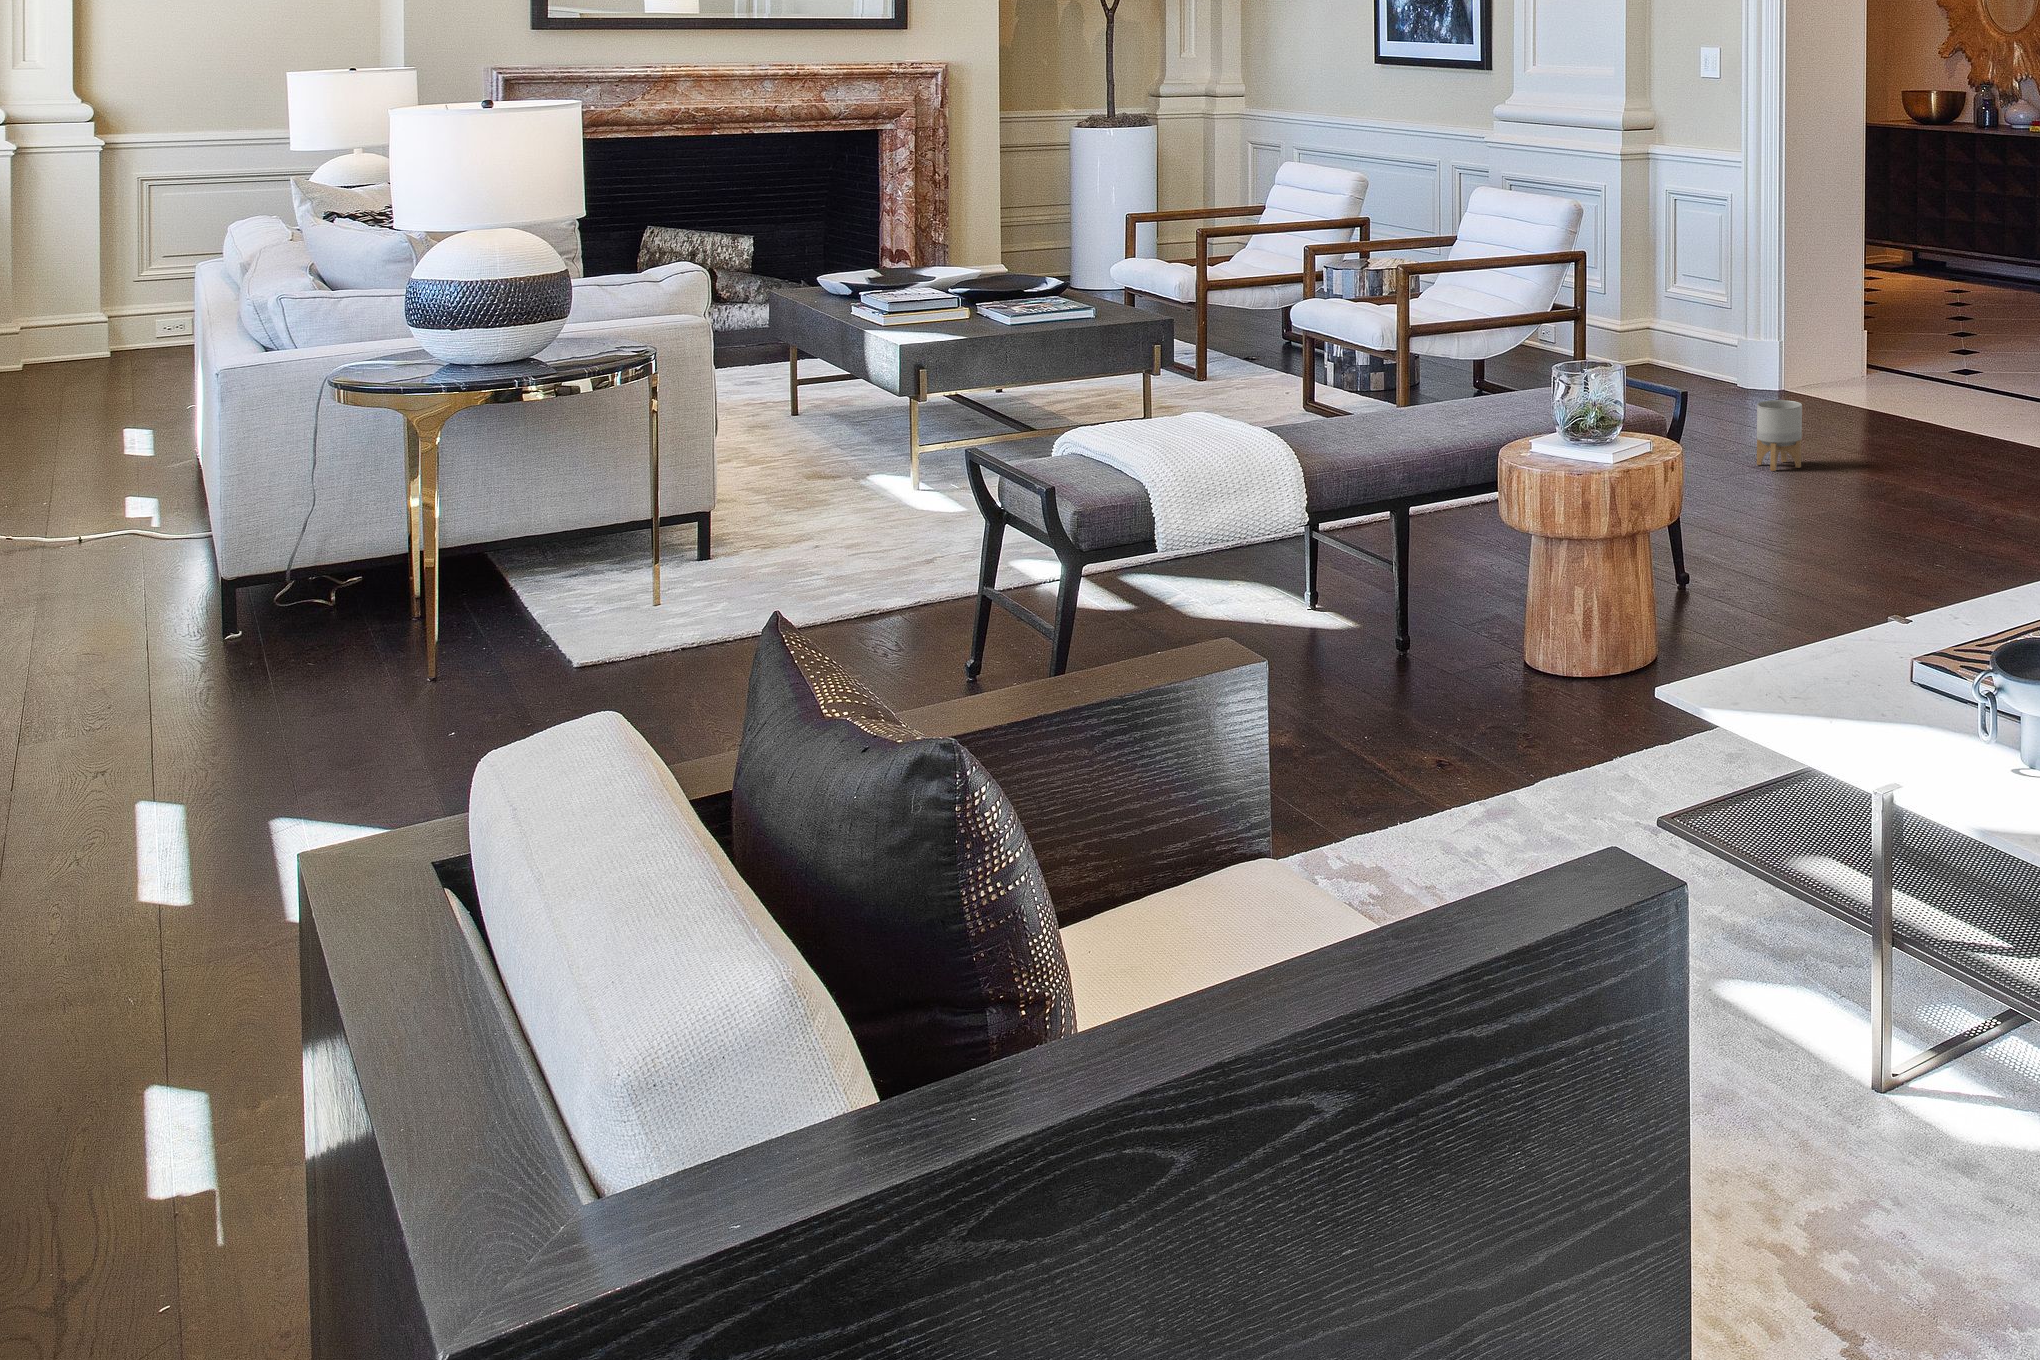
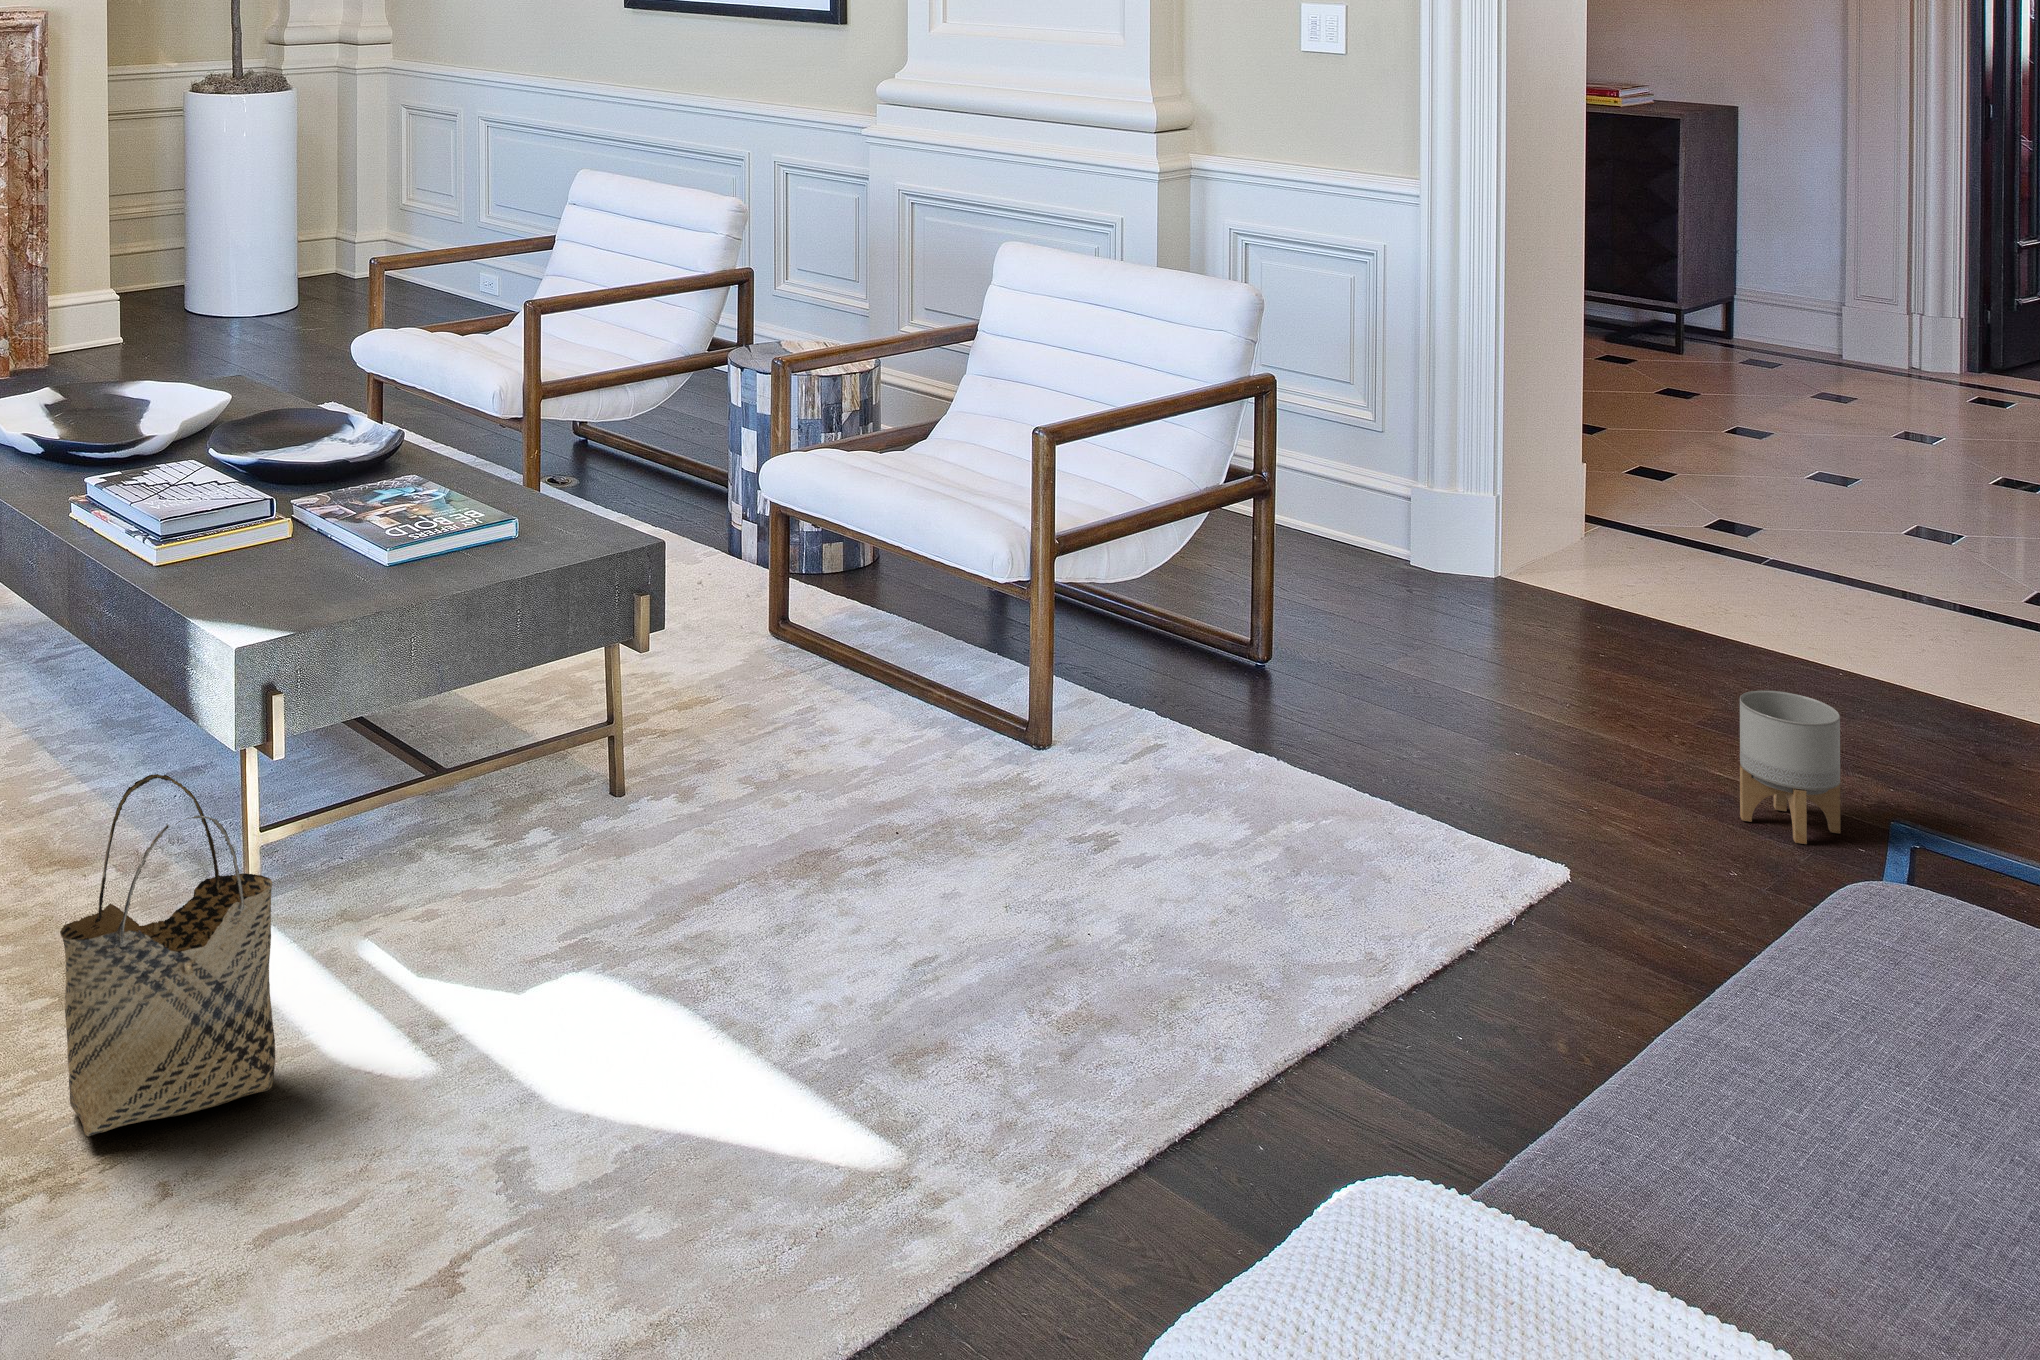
woven basket: none [785,392,901,542] -> present [60,774,275,1136]

